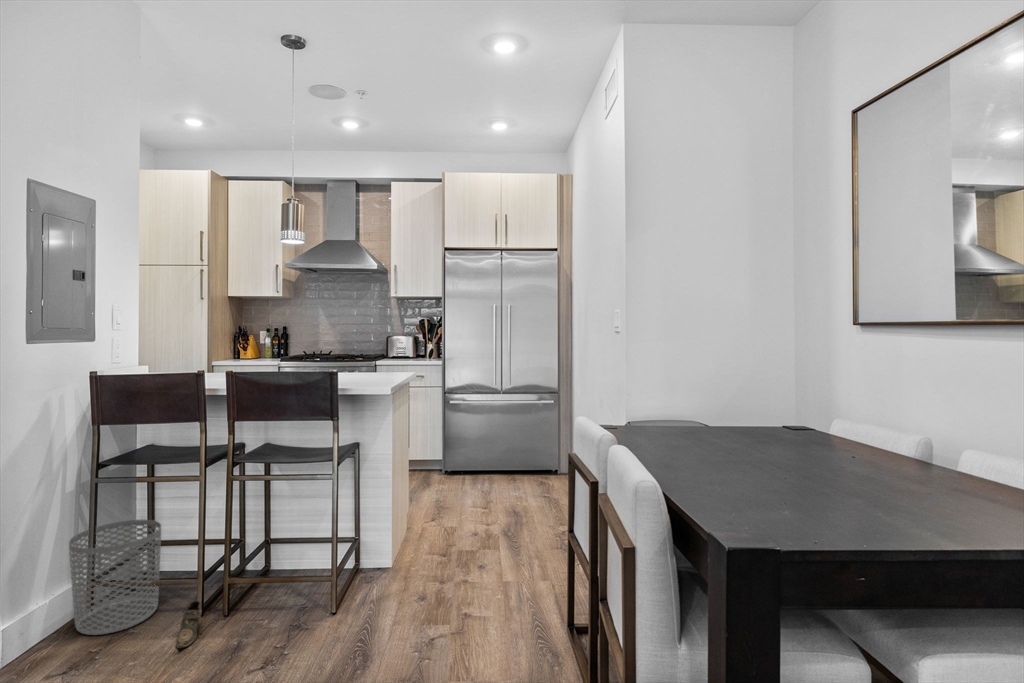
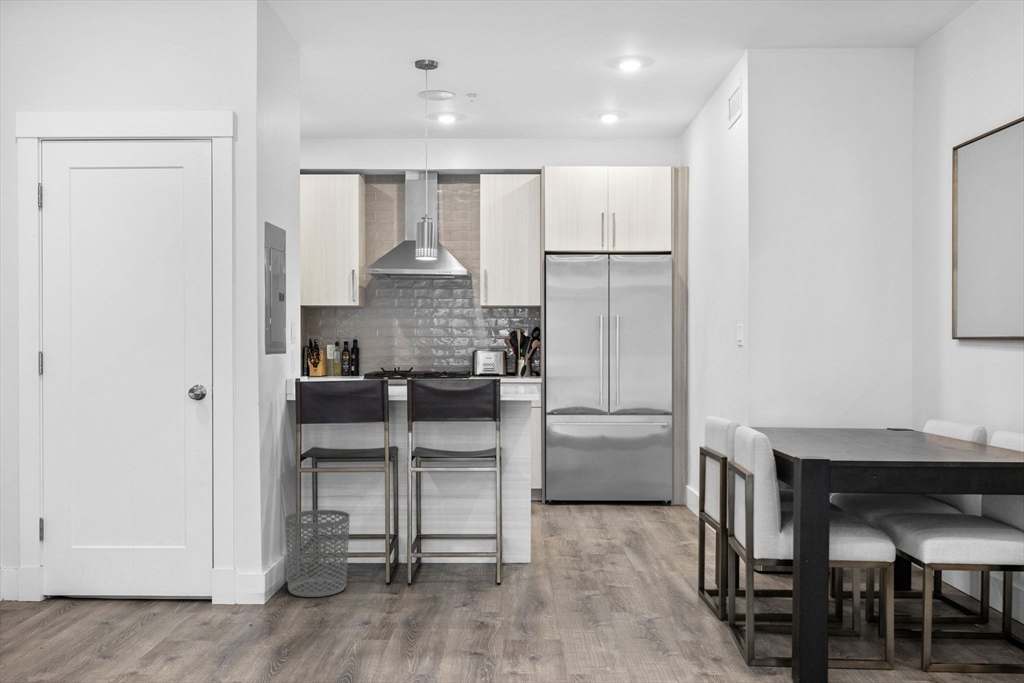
shoe: present [176,601,202,648] -> none [382,574,397,604]

